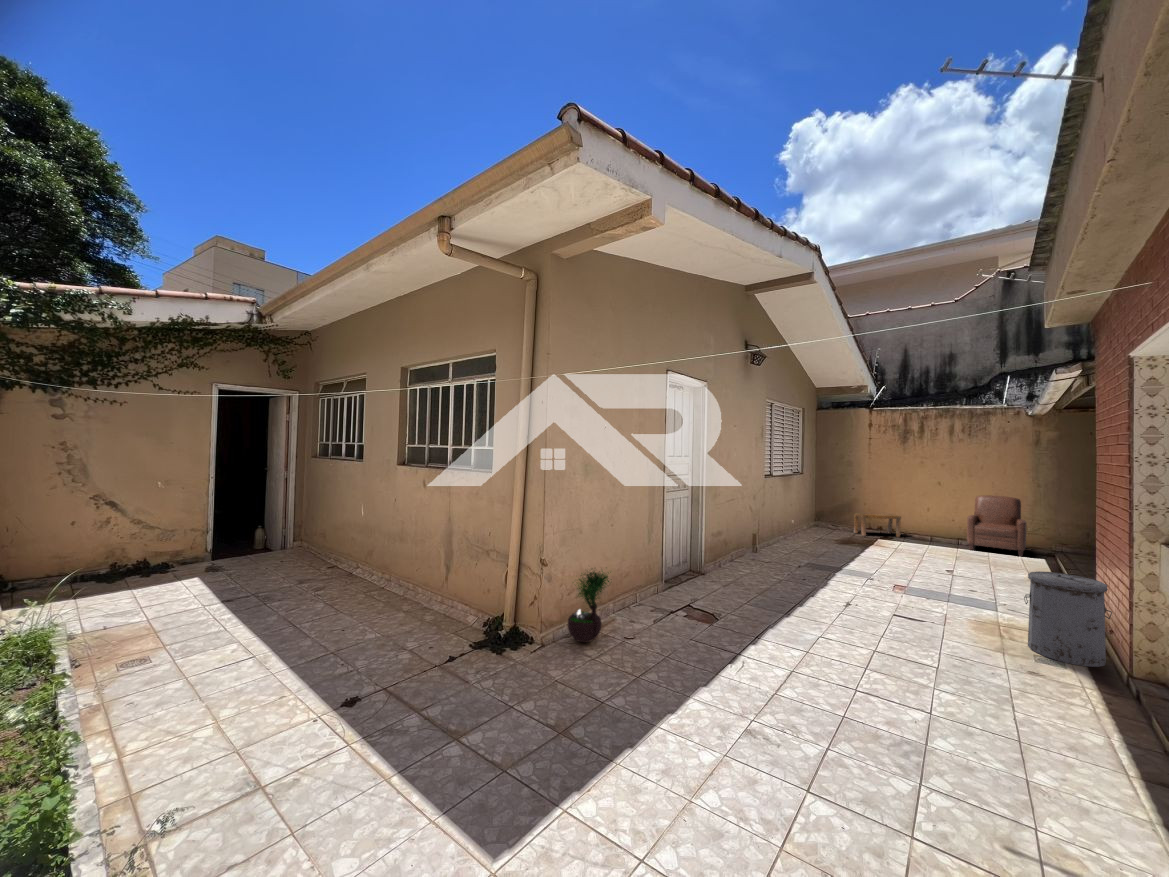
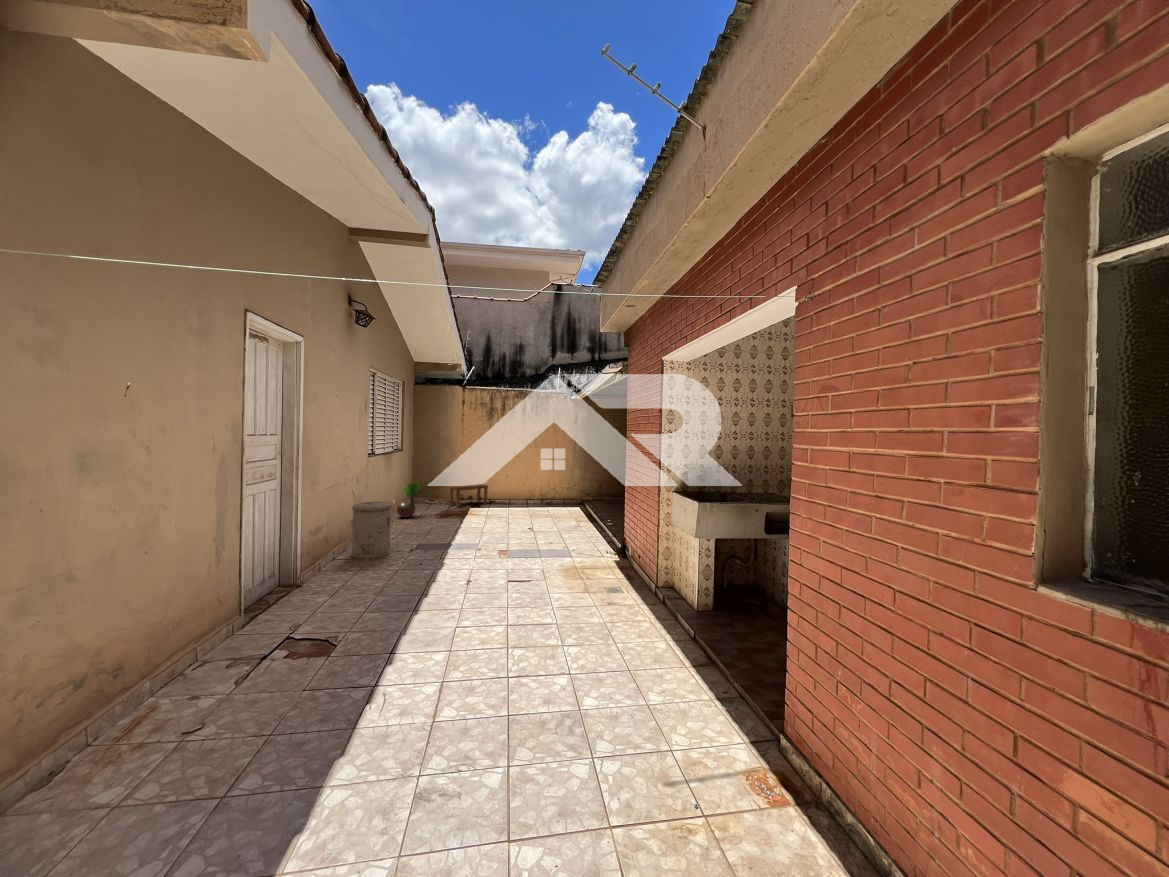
chair: present [967,495,1026,556] -> none [536,462,572,508]
potted tree: present [568,571,609,643] -> present [397,482,420,518]
trash can: present [1024,571,1112,667] -> present [351,502,393,558]

